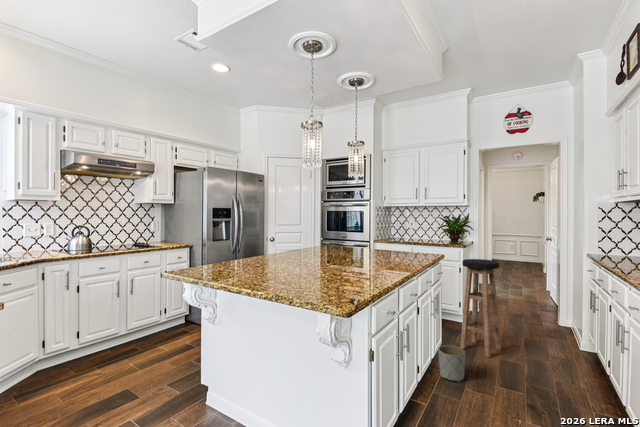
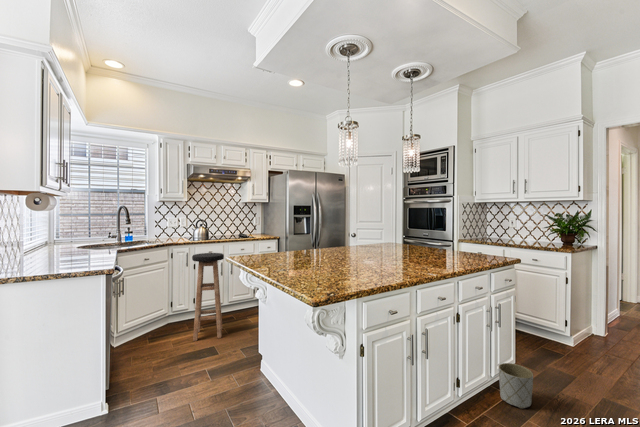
bar stool: present [460,259,501,357] -> present [192,253,224,341]

